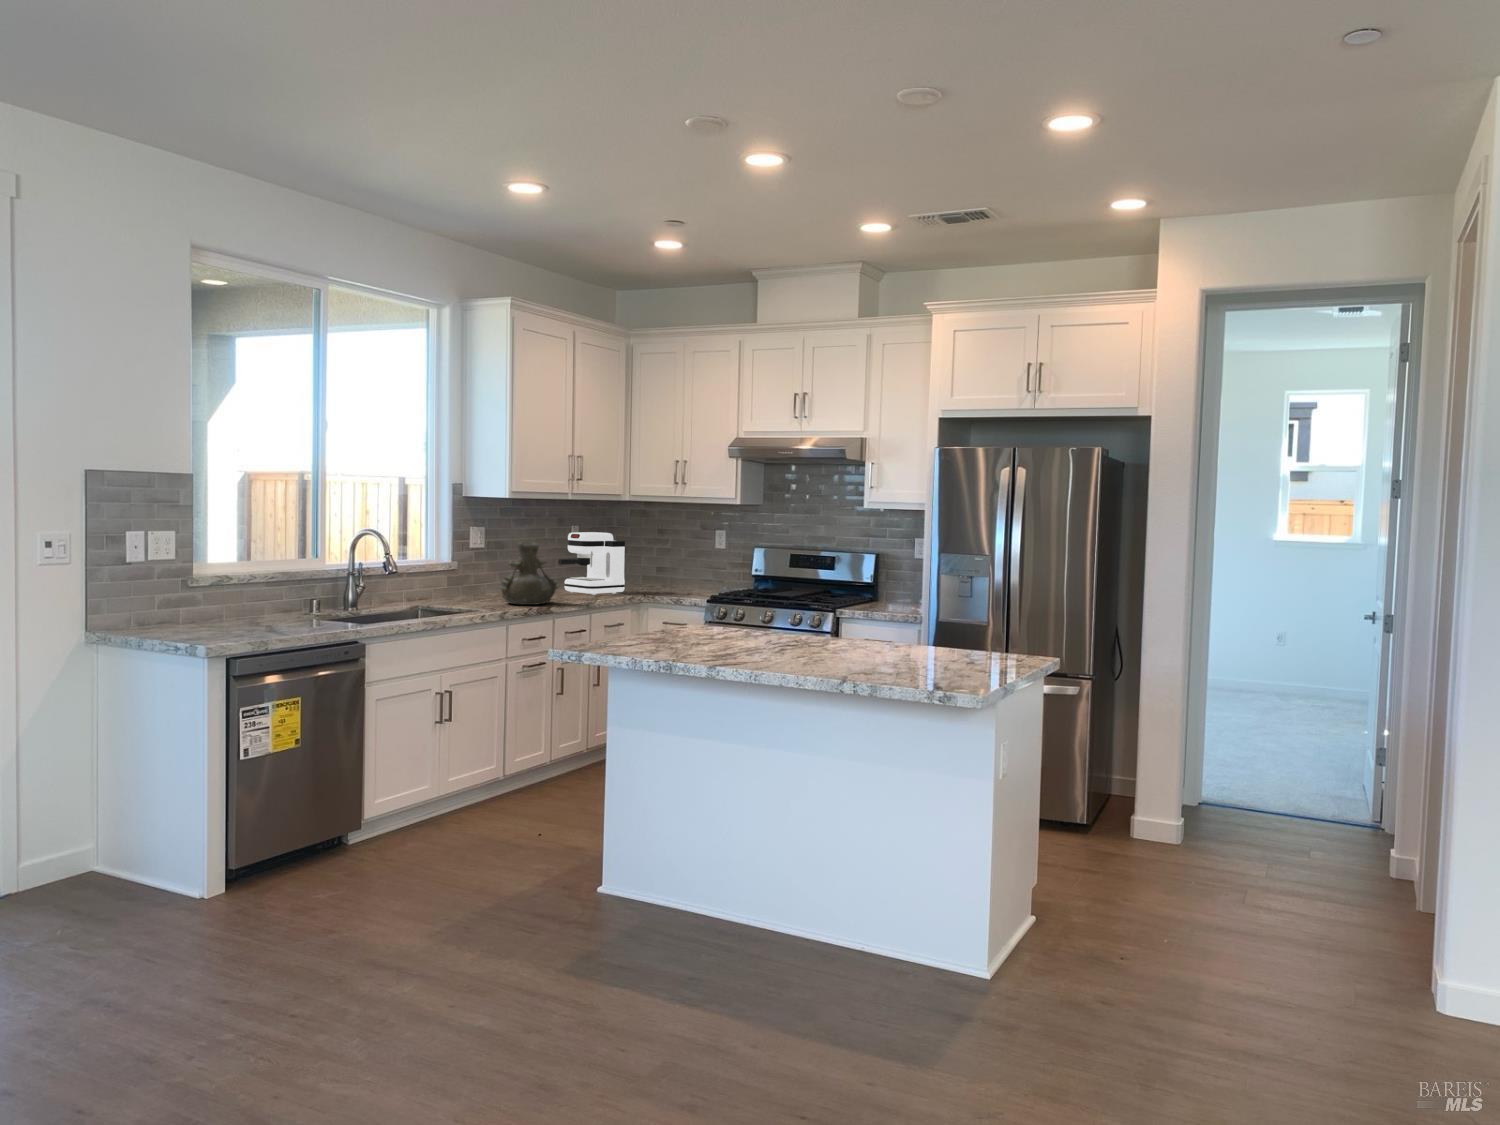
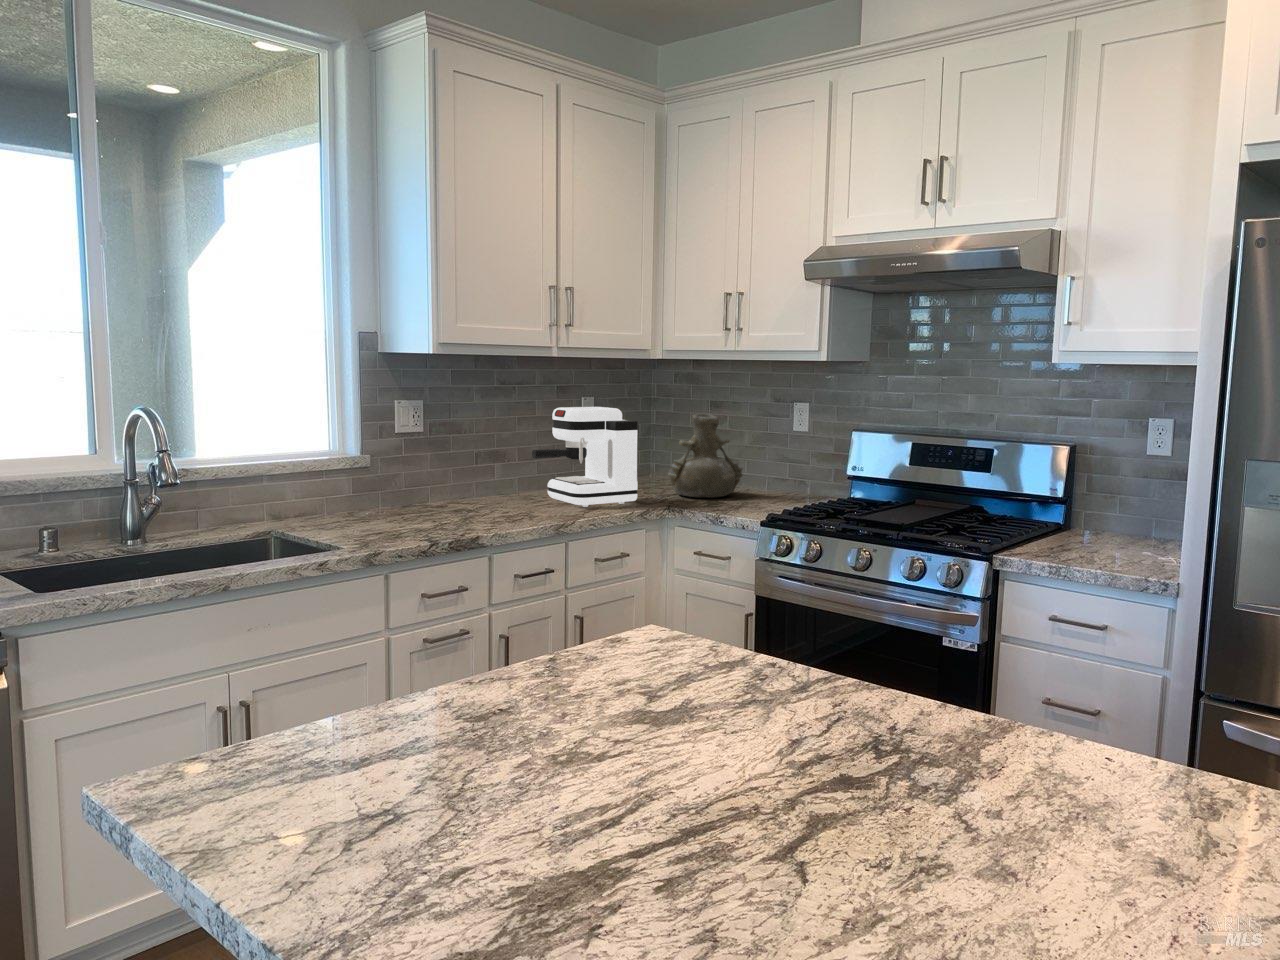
vase: present [500,542,558,605] -> present [668,414,743,498]

